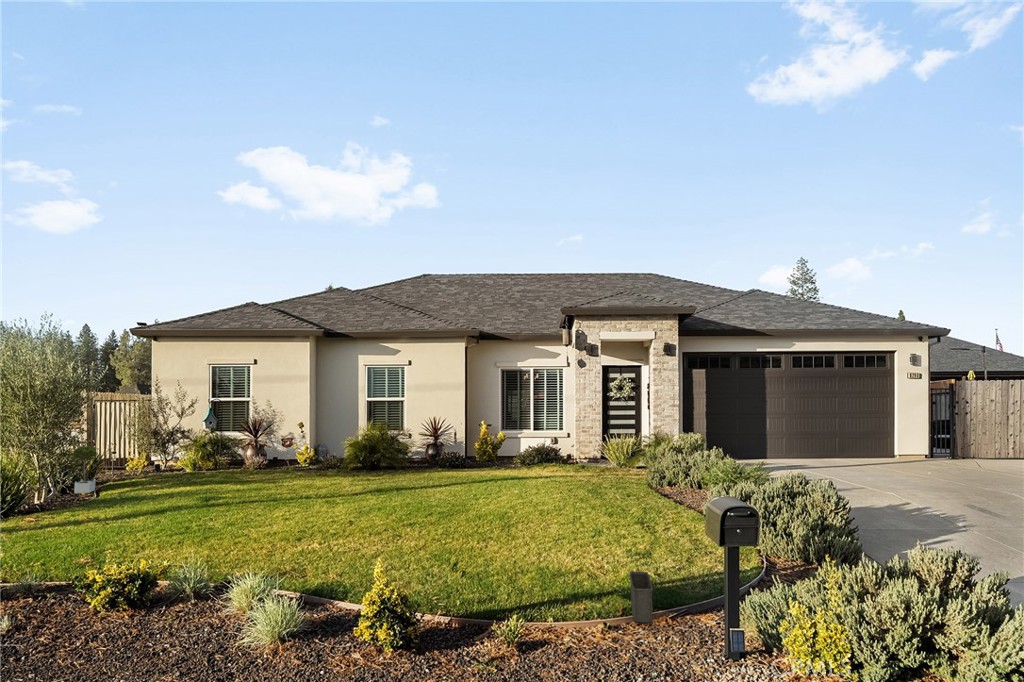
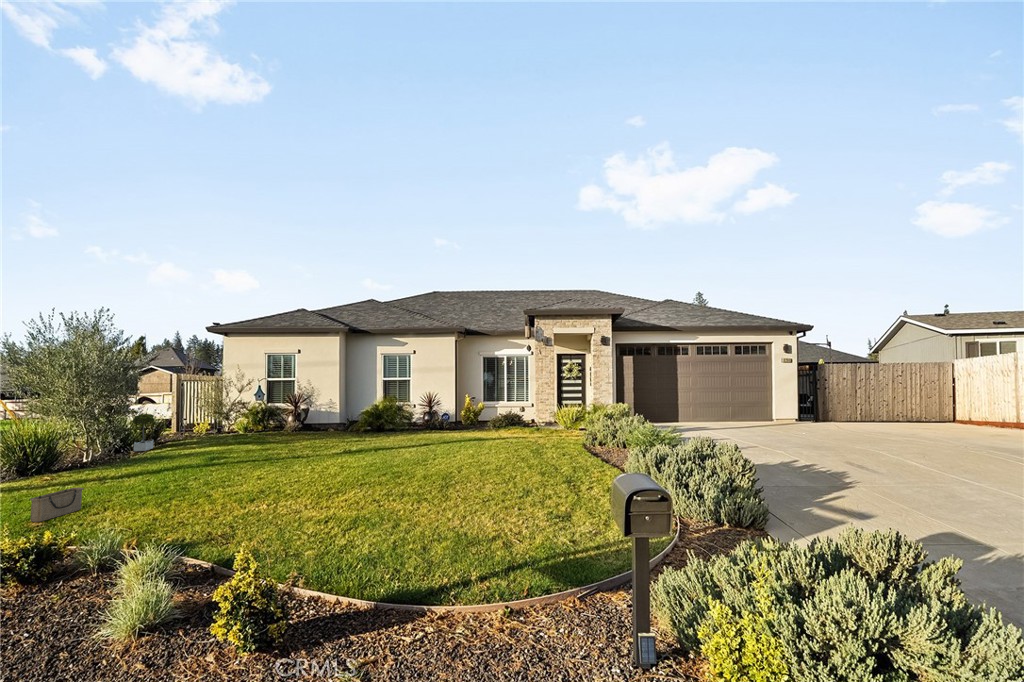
basket: present [629,571,654,623] -> present [30,487,84,522]

